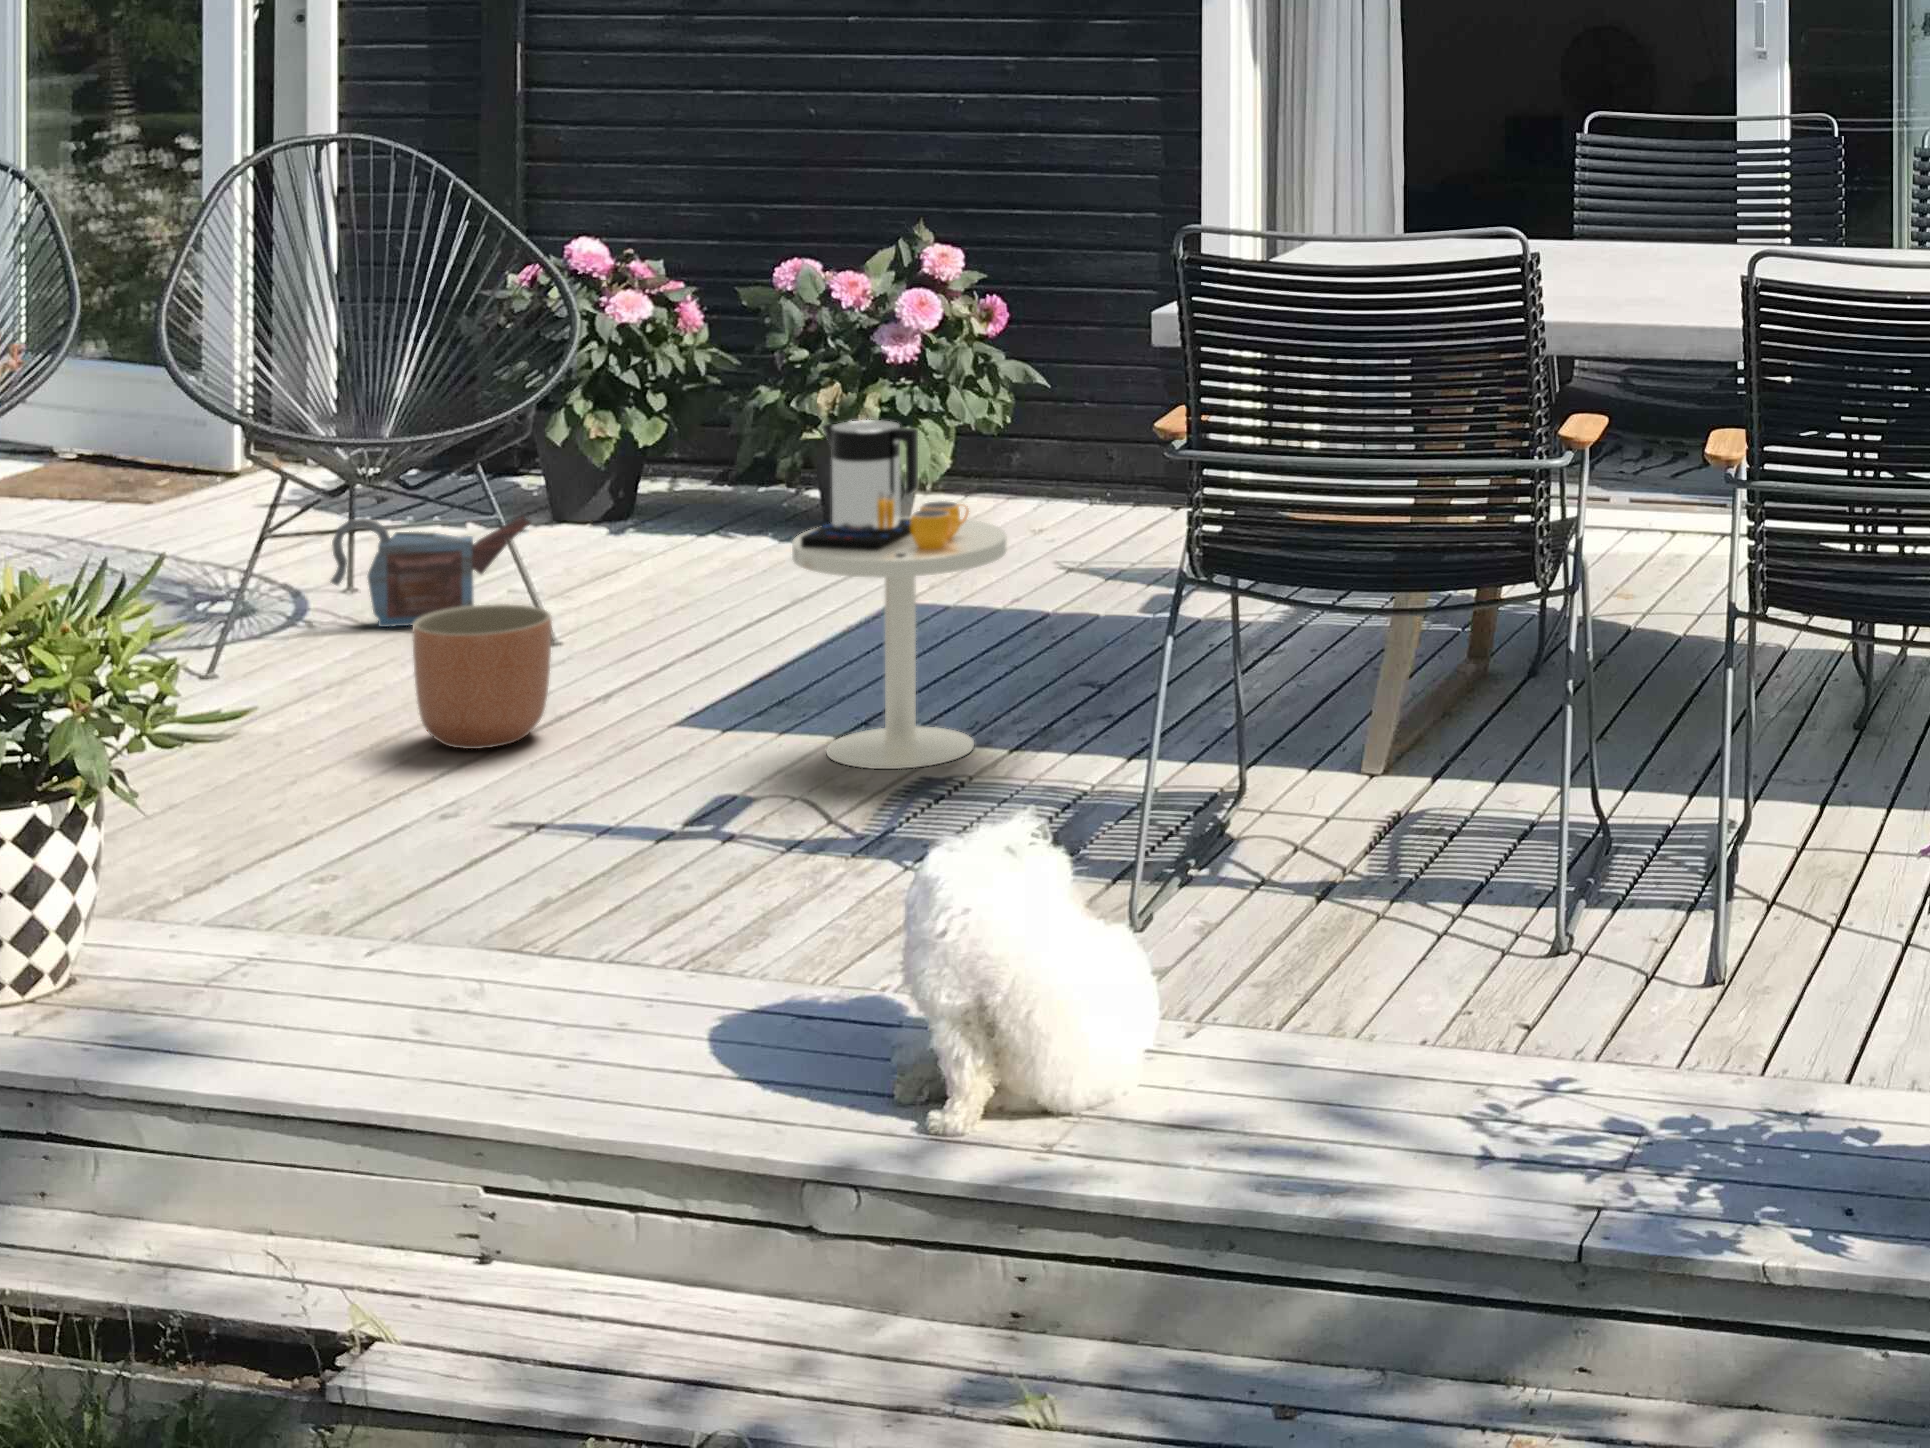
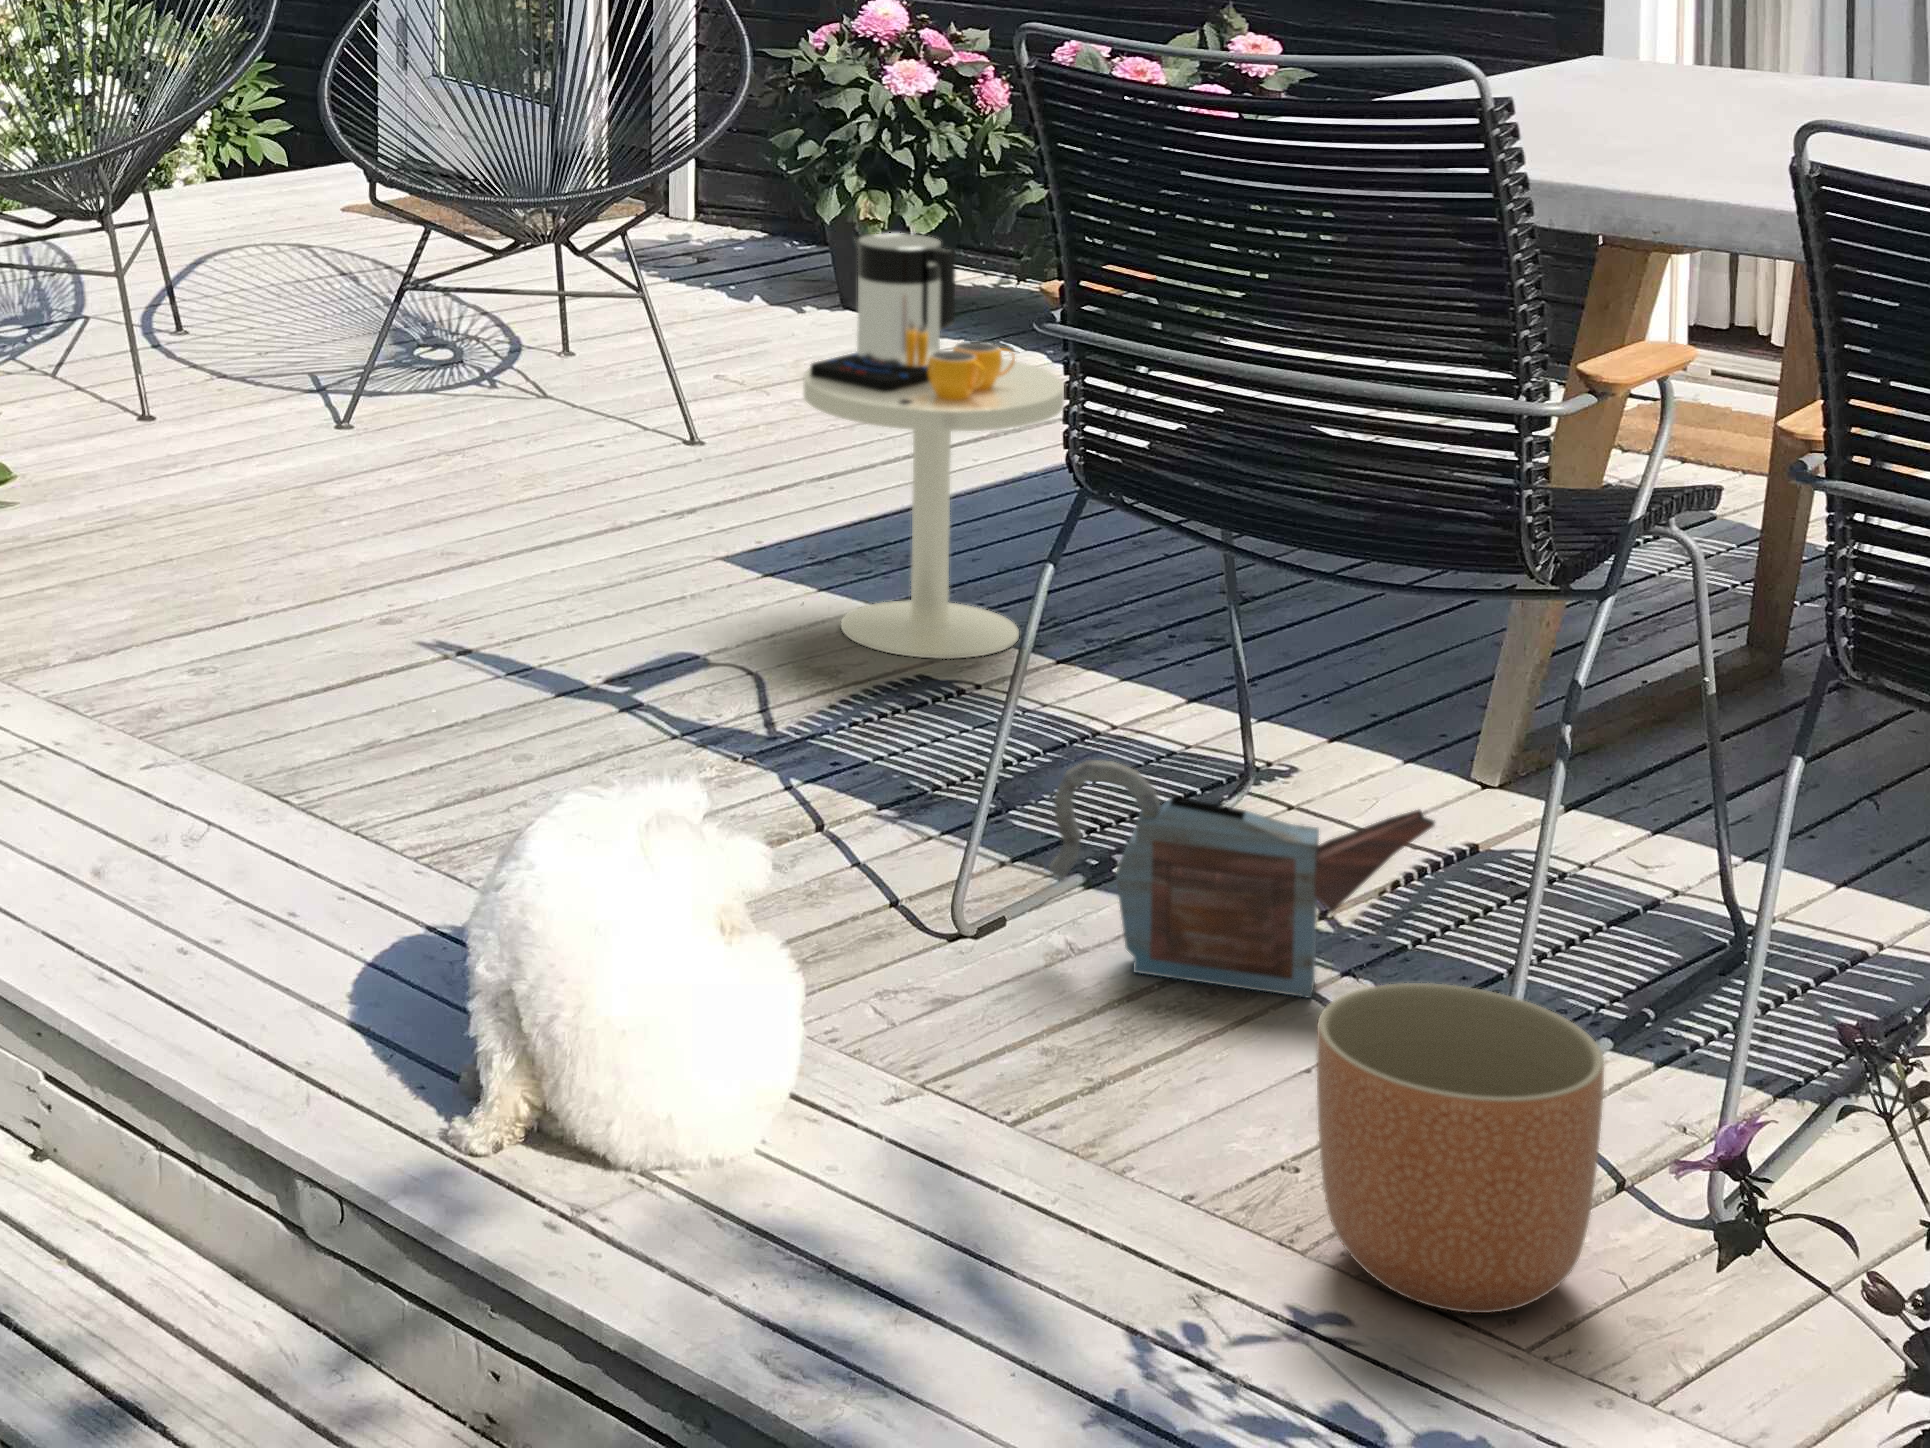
watering can: present [331,515,531,627] -> present [1049,760,1435,998]
planter: present [412,604,552,749] -> present [1317,983,1604,1313]

